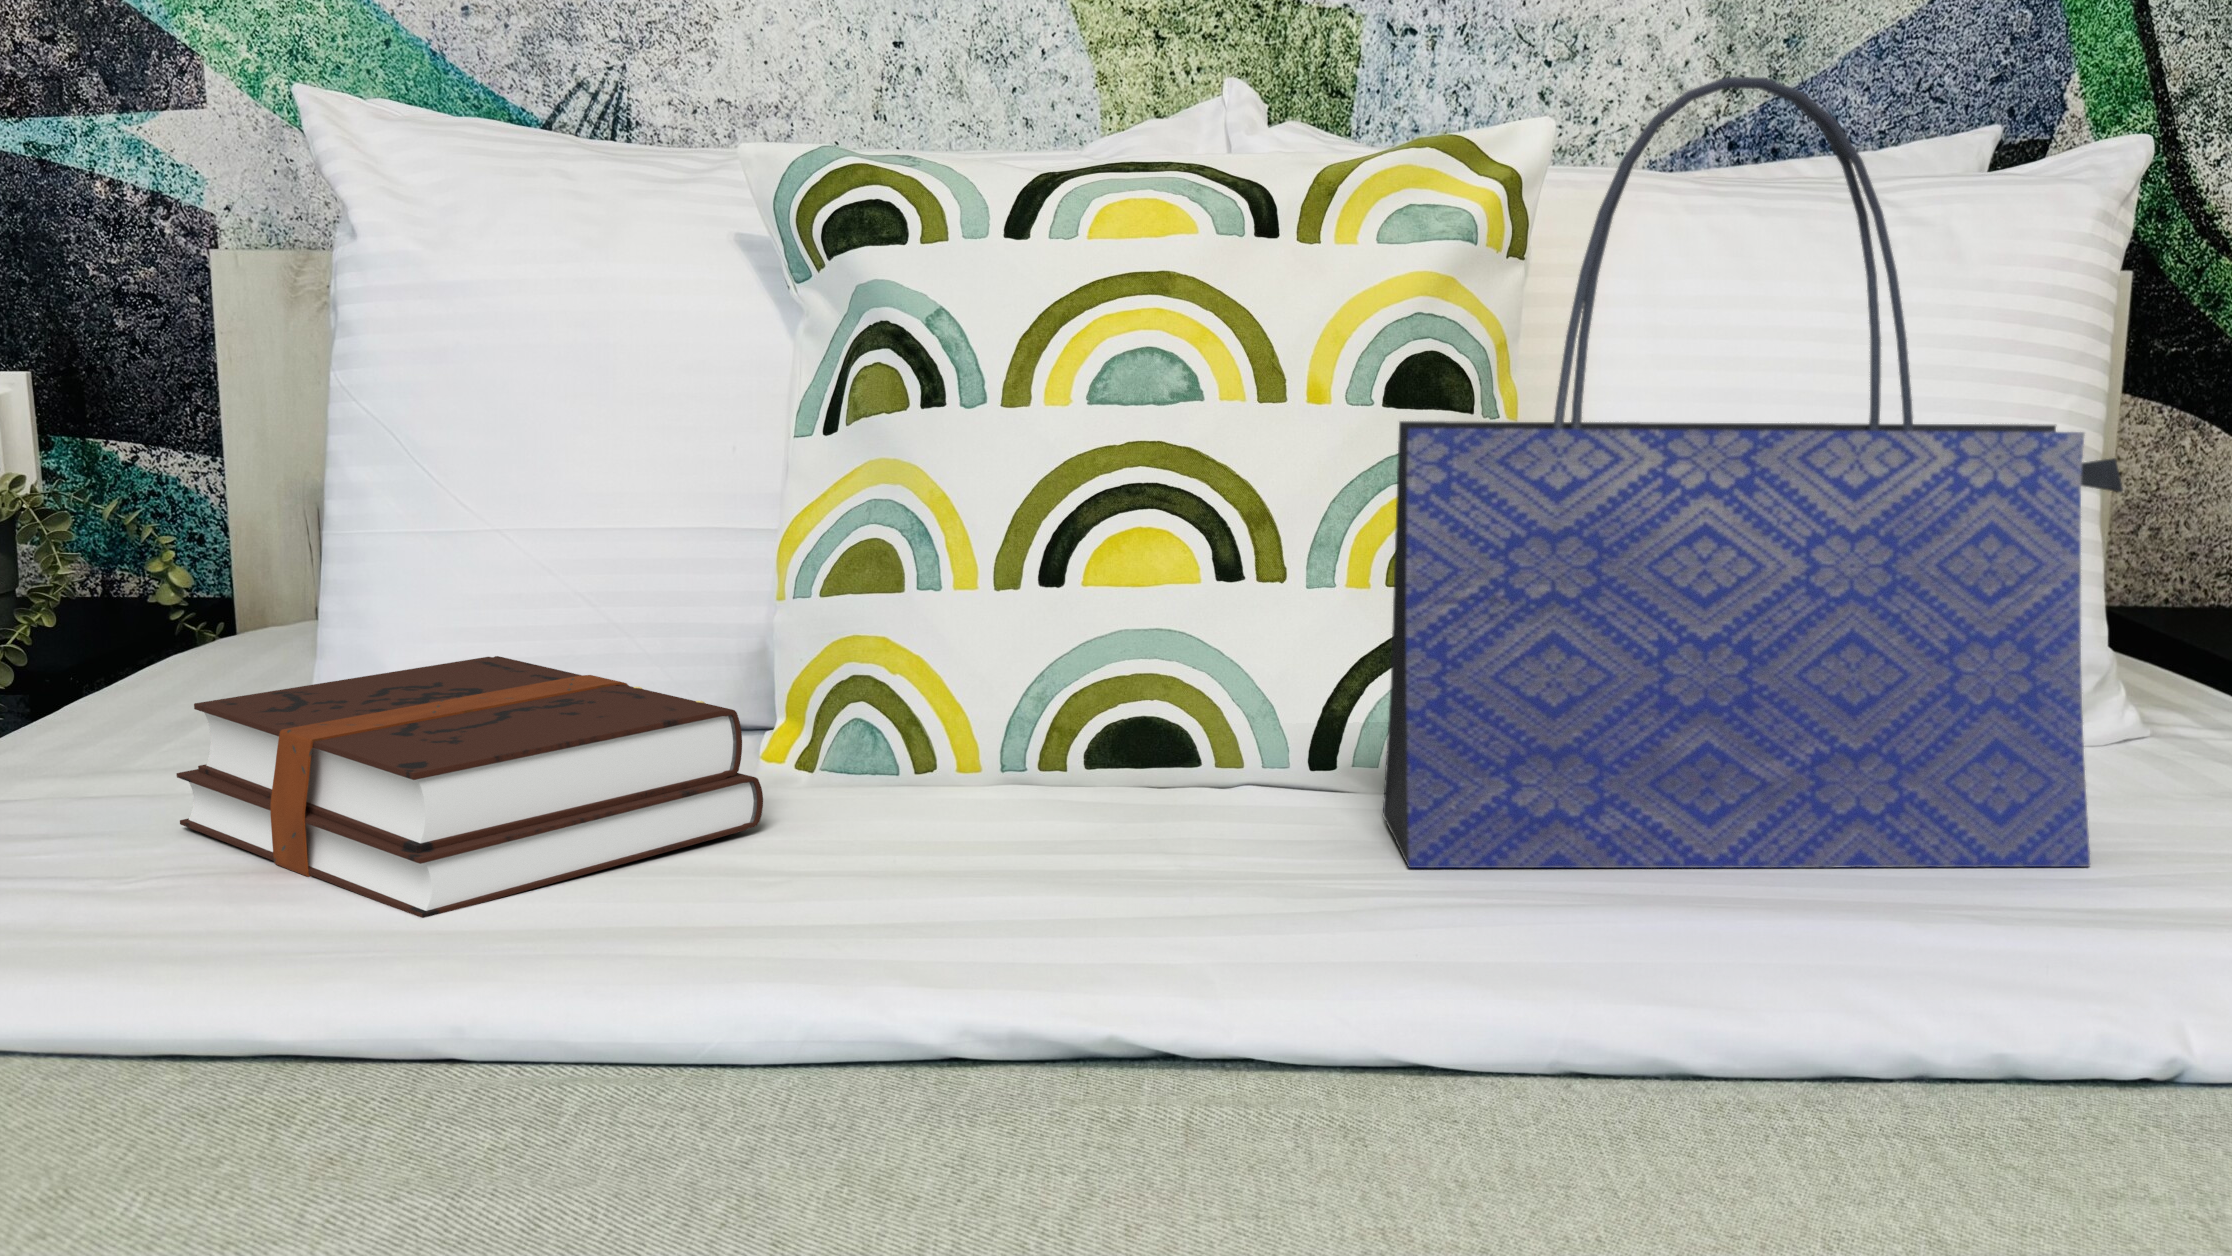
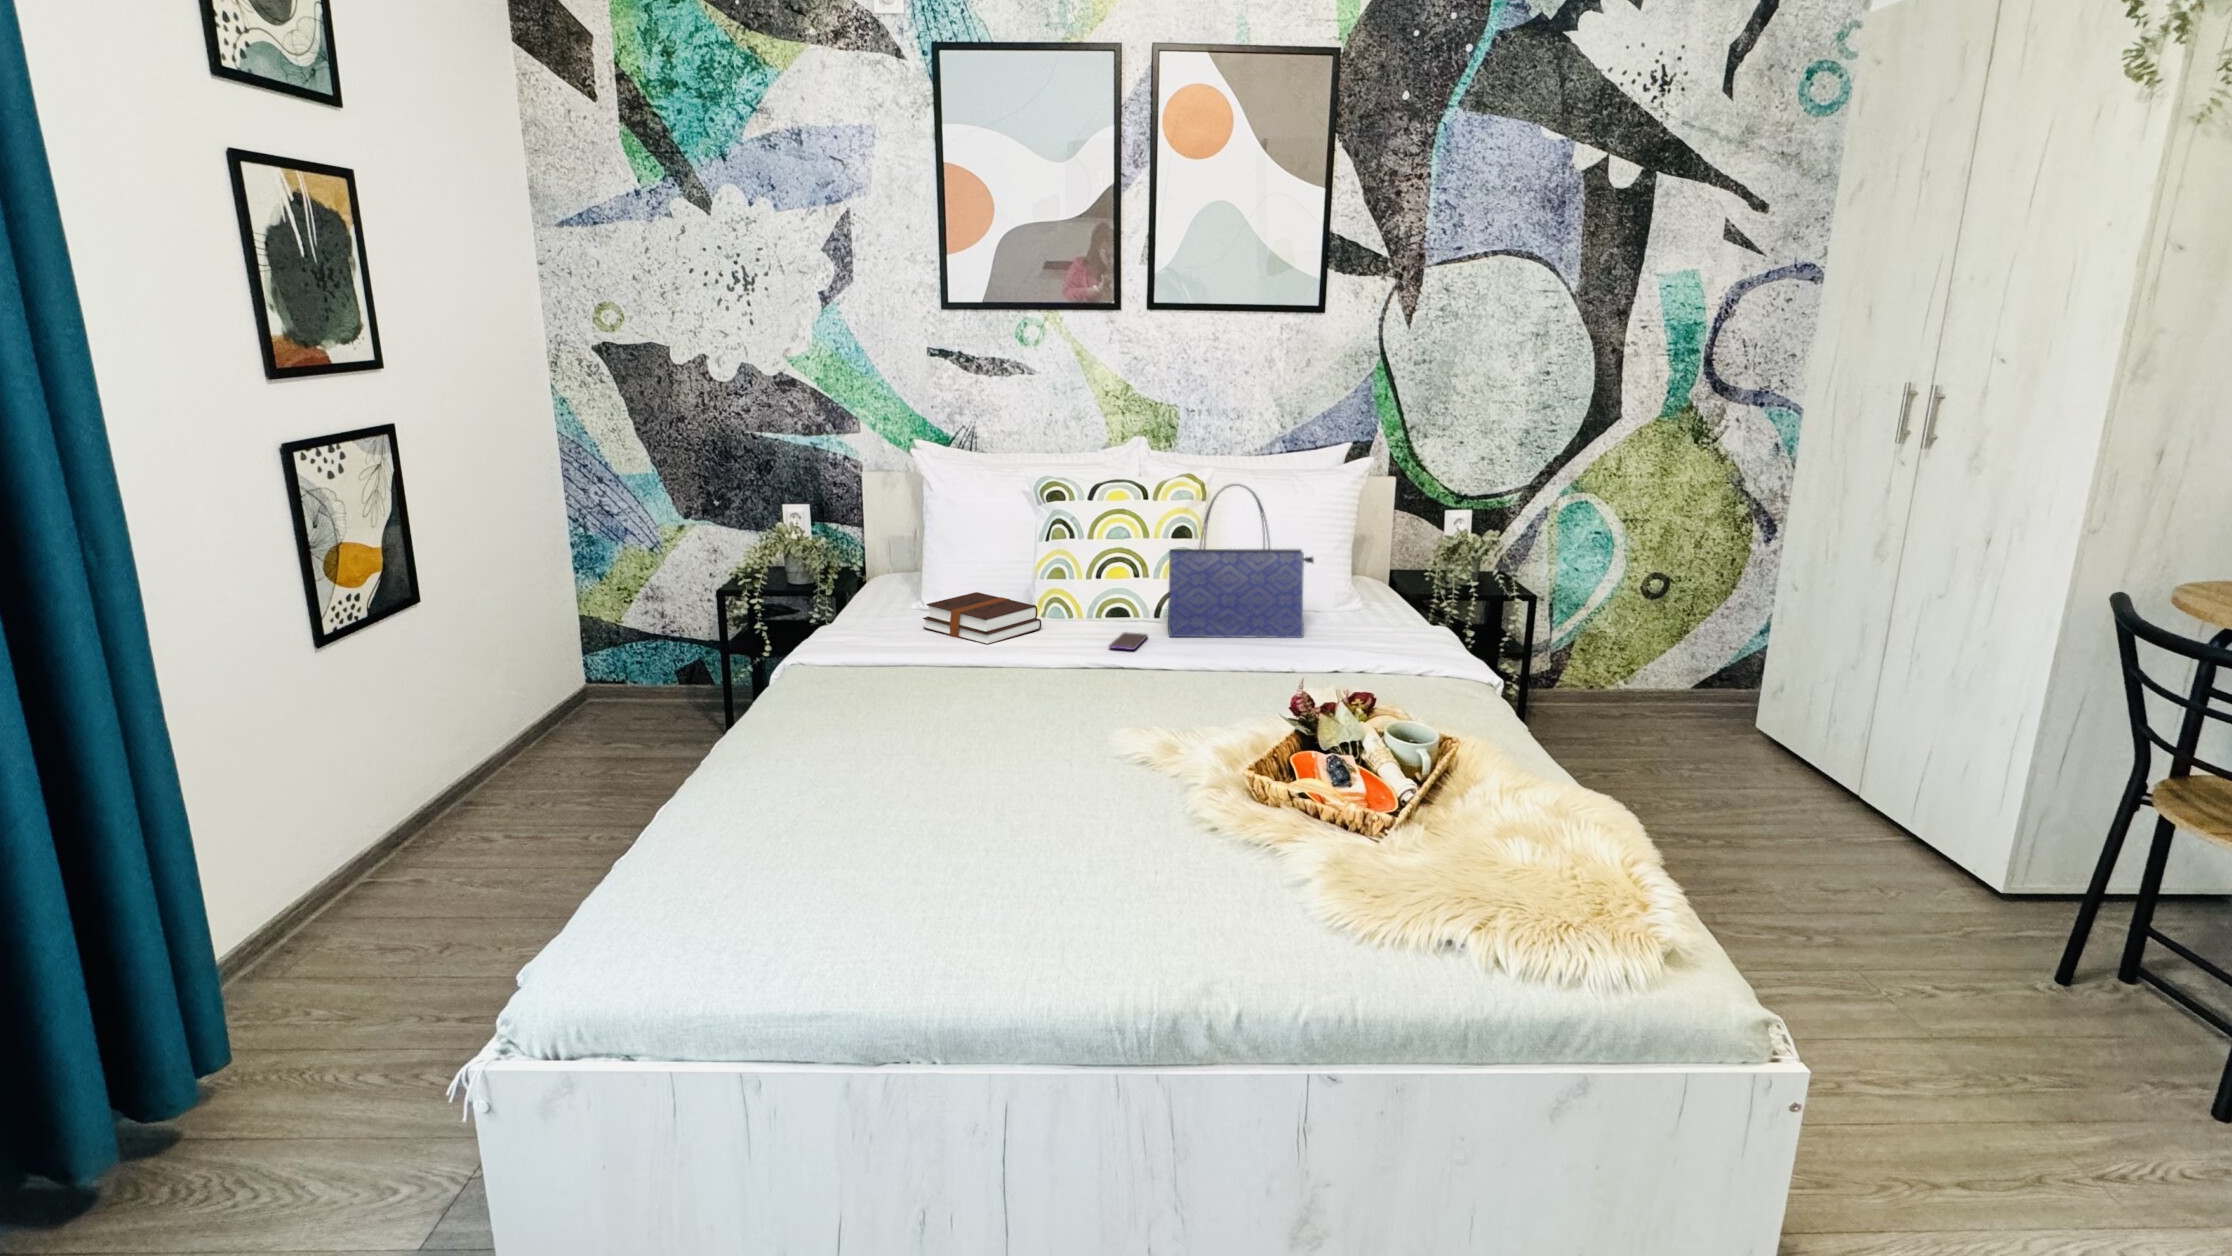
smartphone: none [1089,843,1300,951] -> present [1109,632,1148,650]

